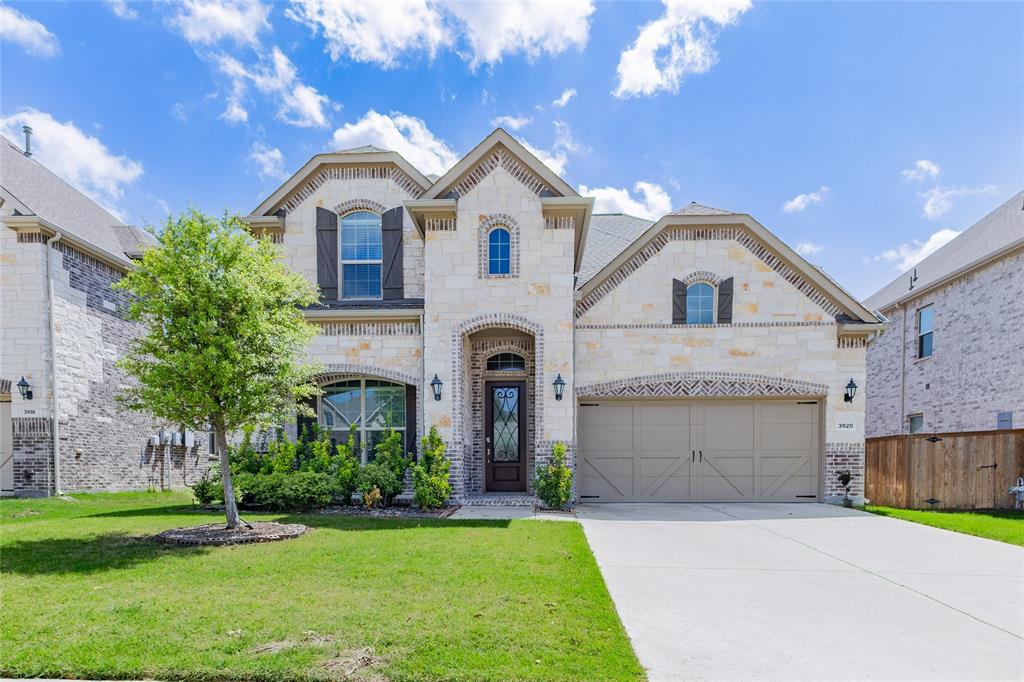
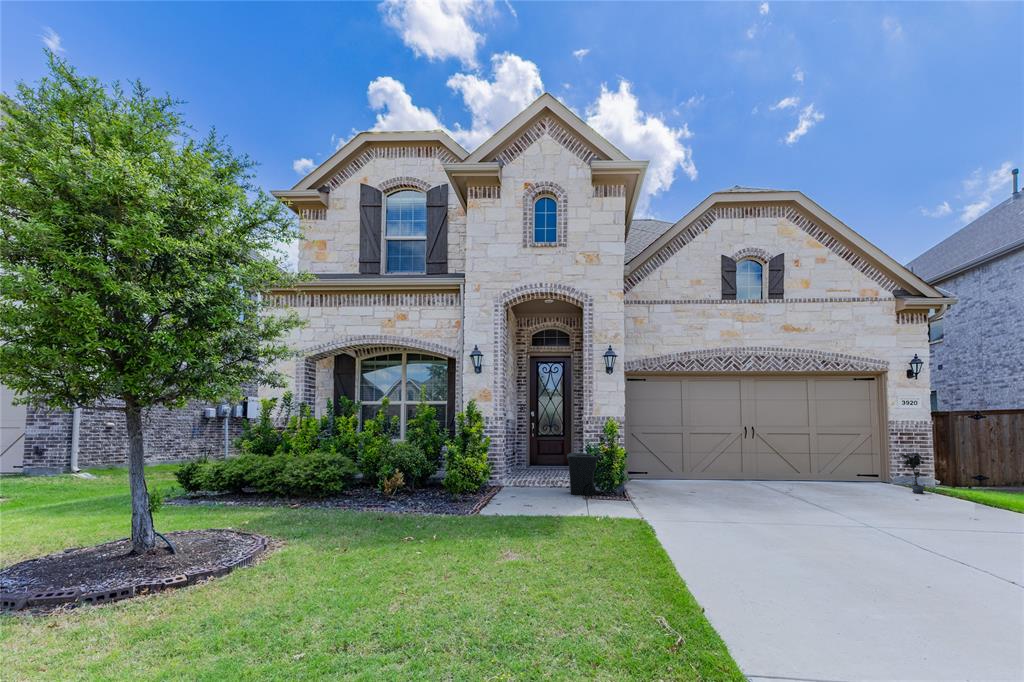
trash can: none [517,474,548,514] -> present [567,453,600,496]

